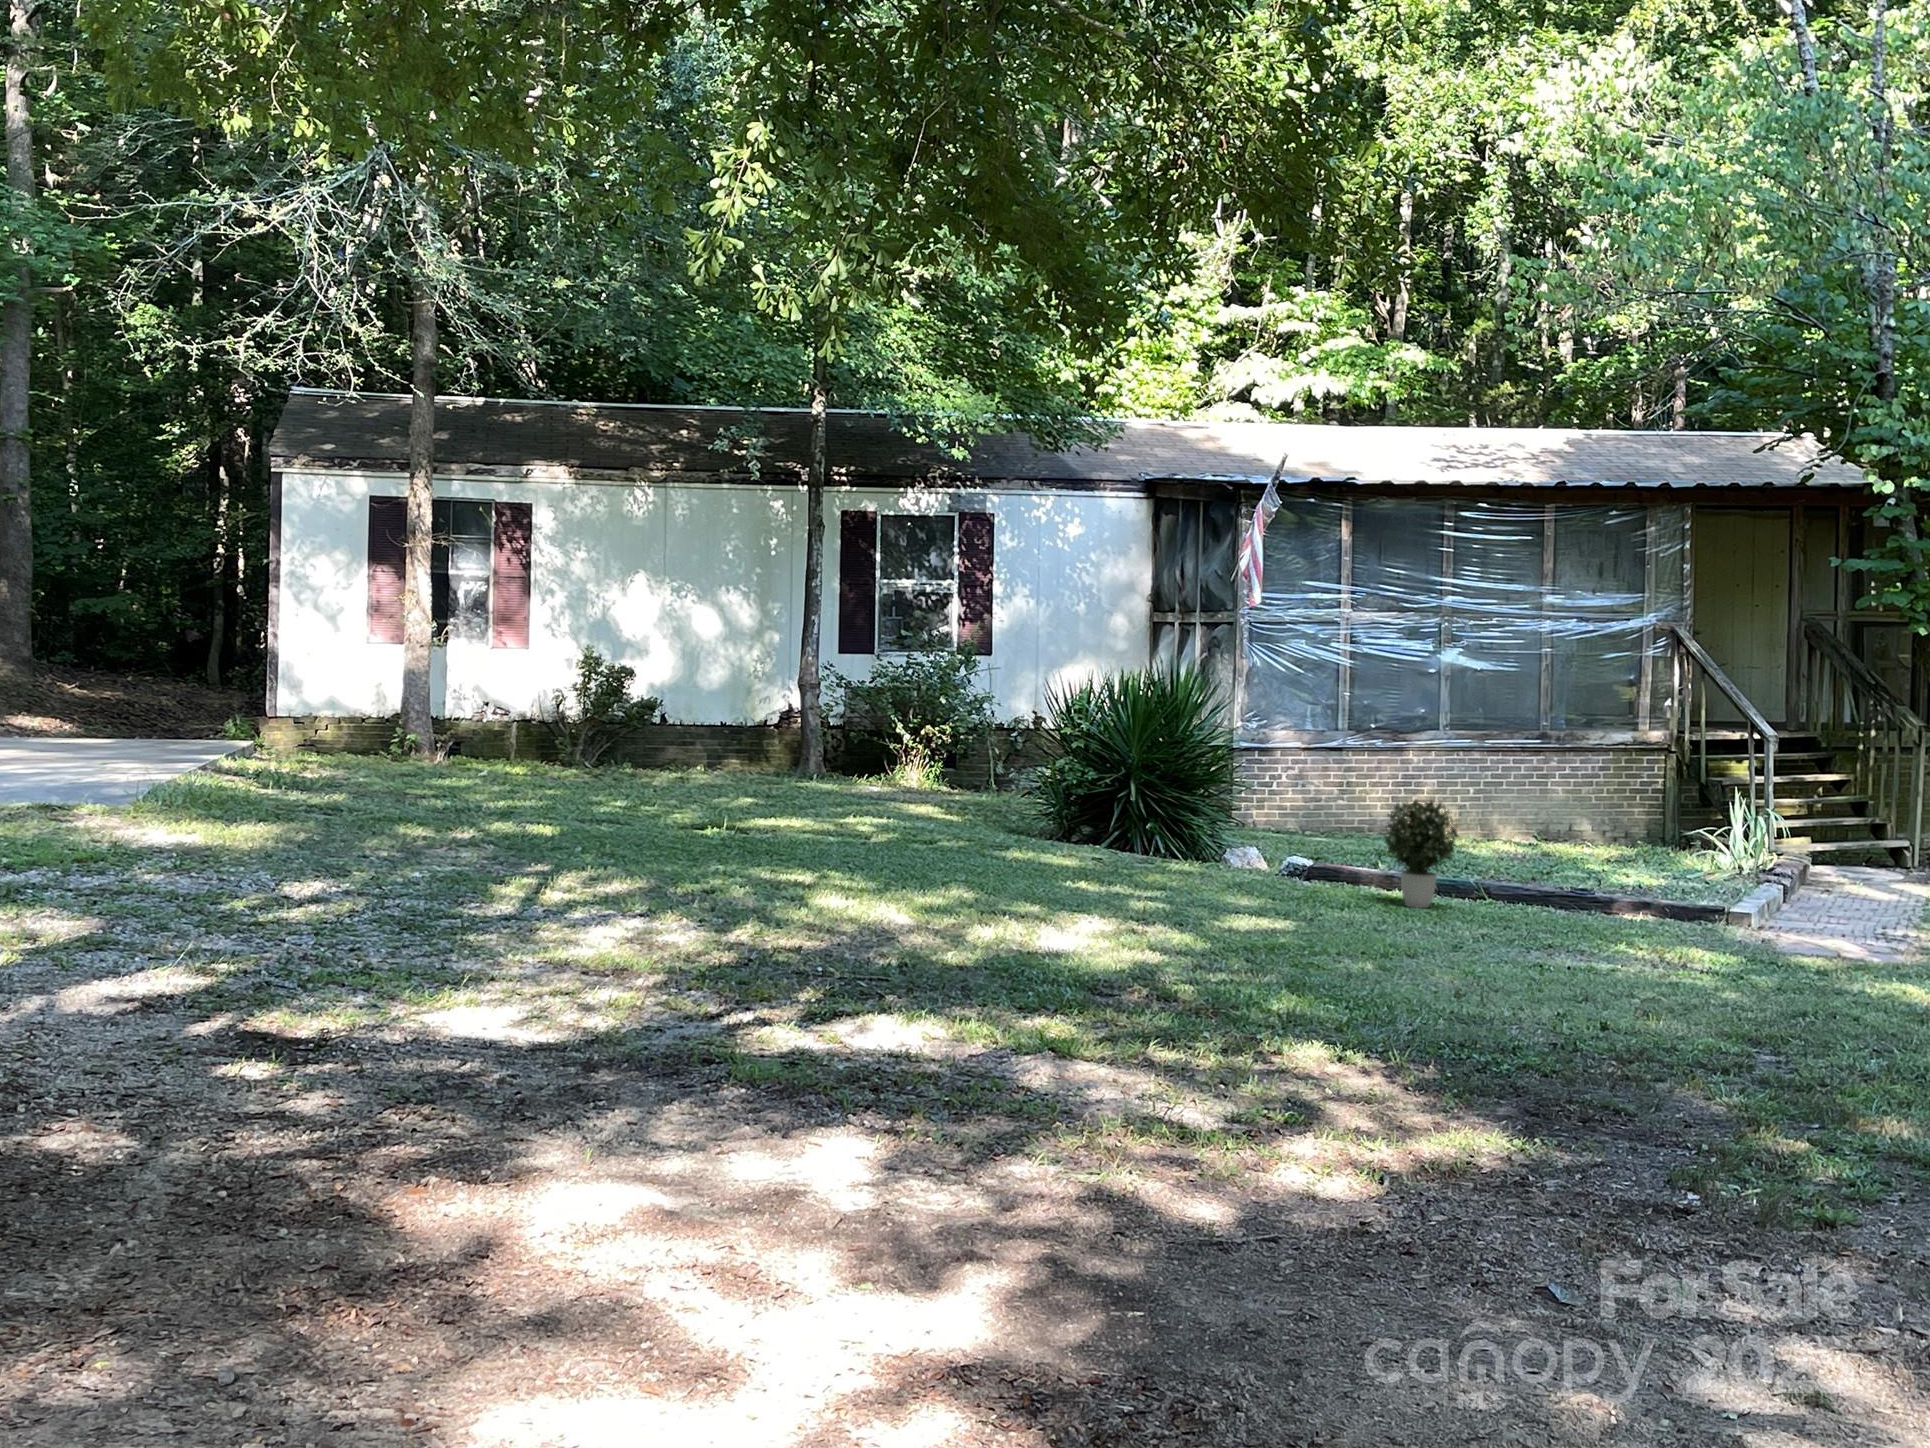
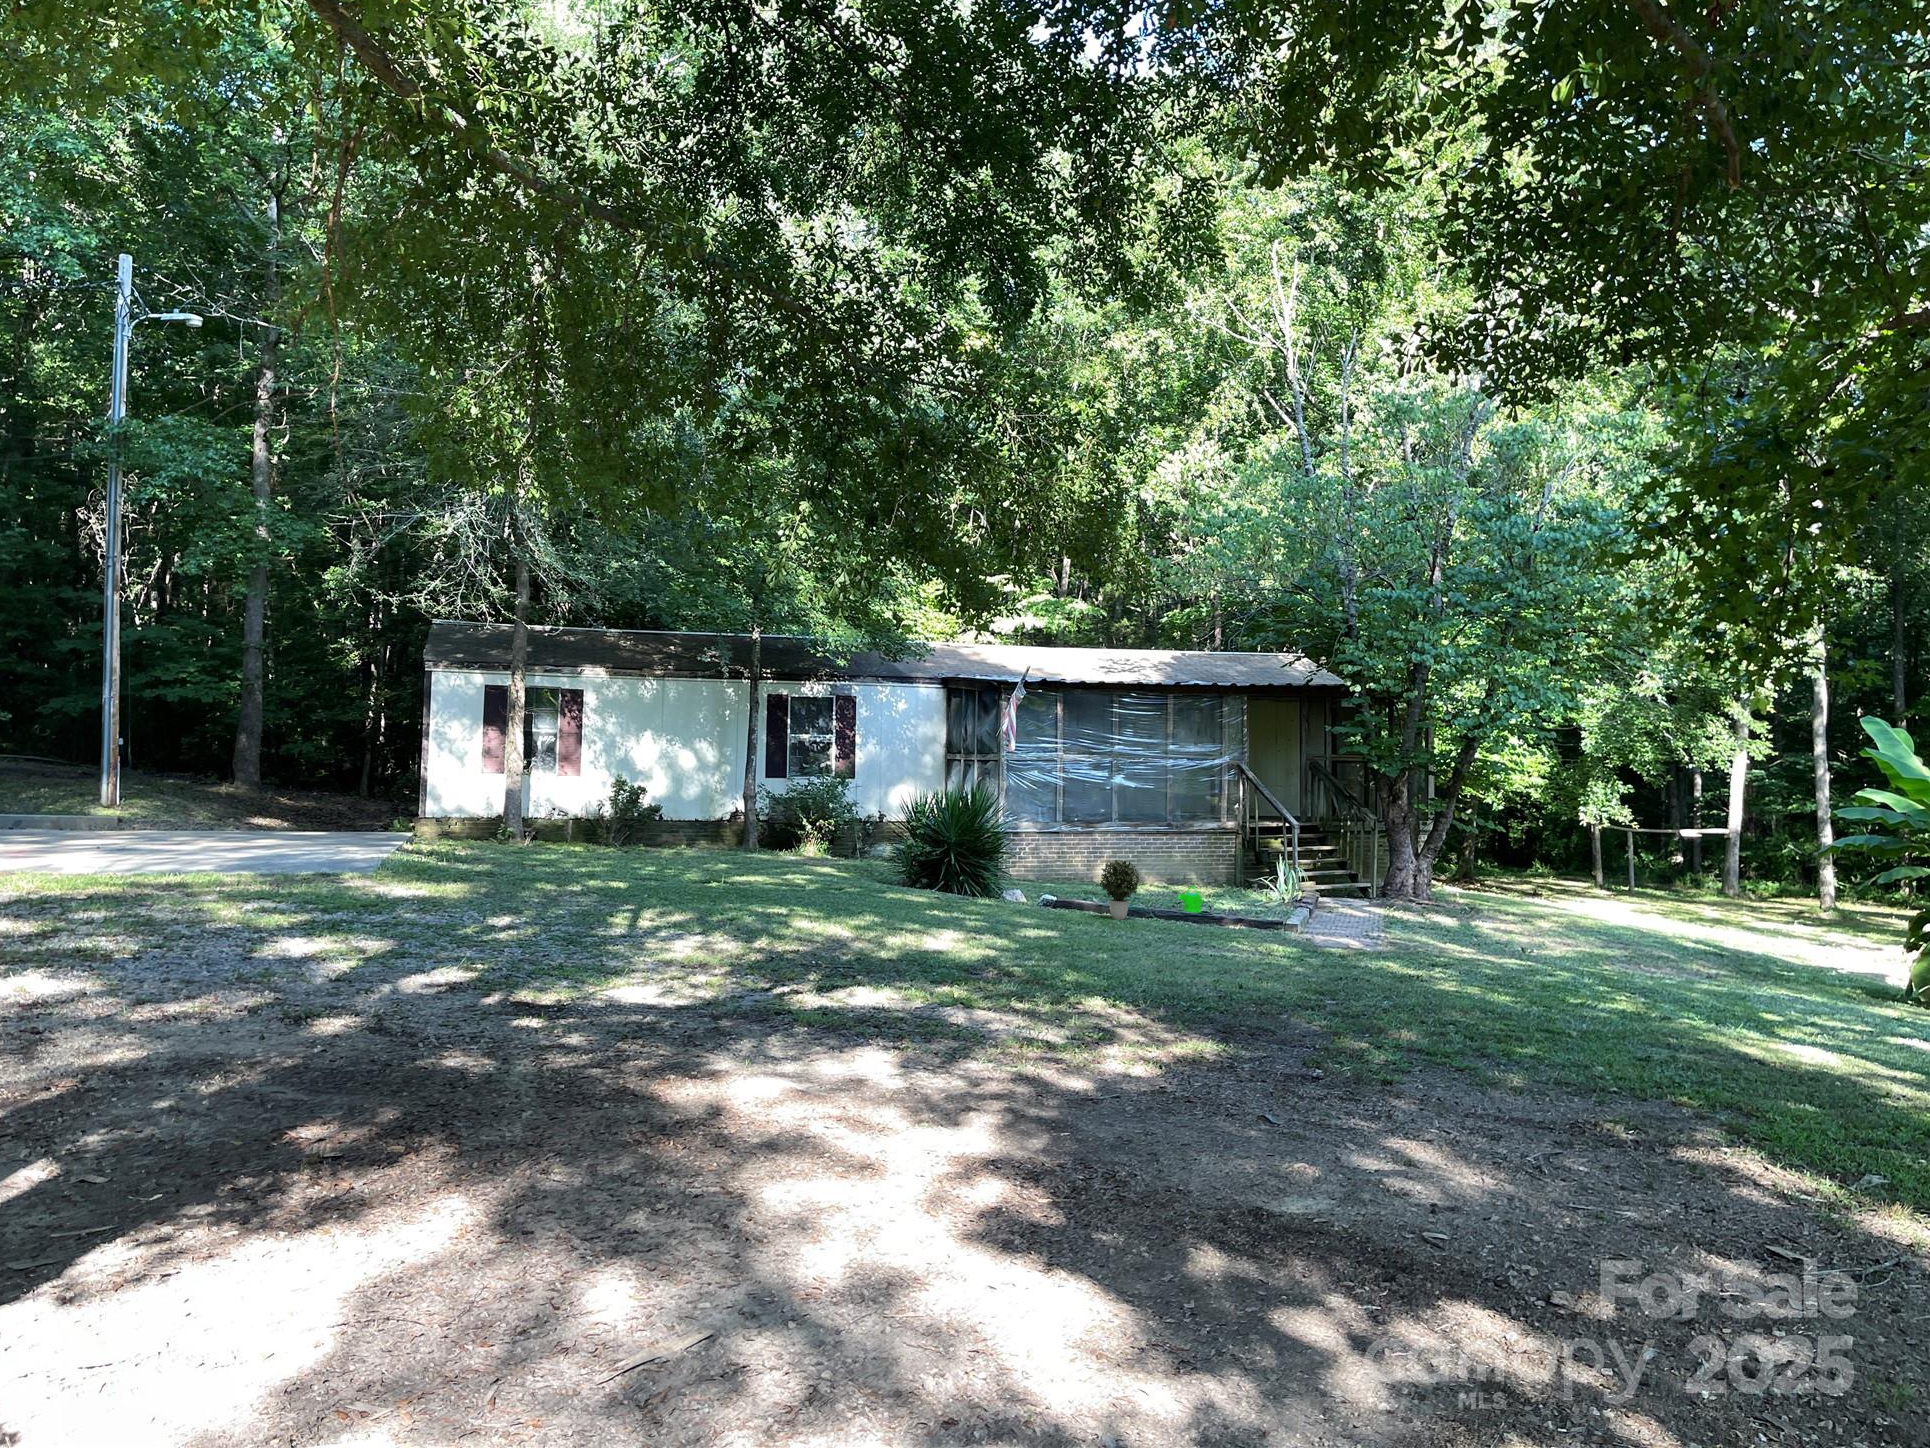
watering can: none [1539,845,1587,895] -> present [1178,886,1203,912]

